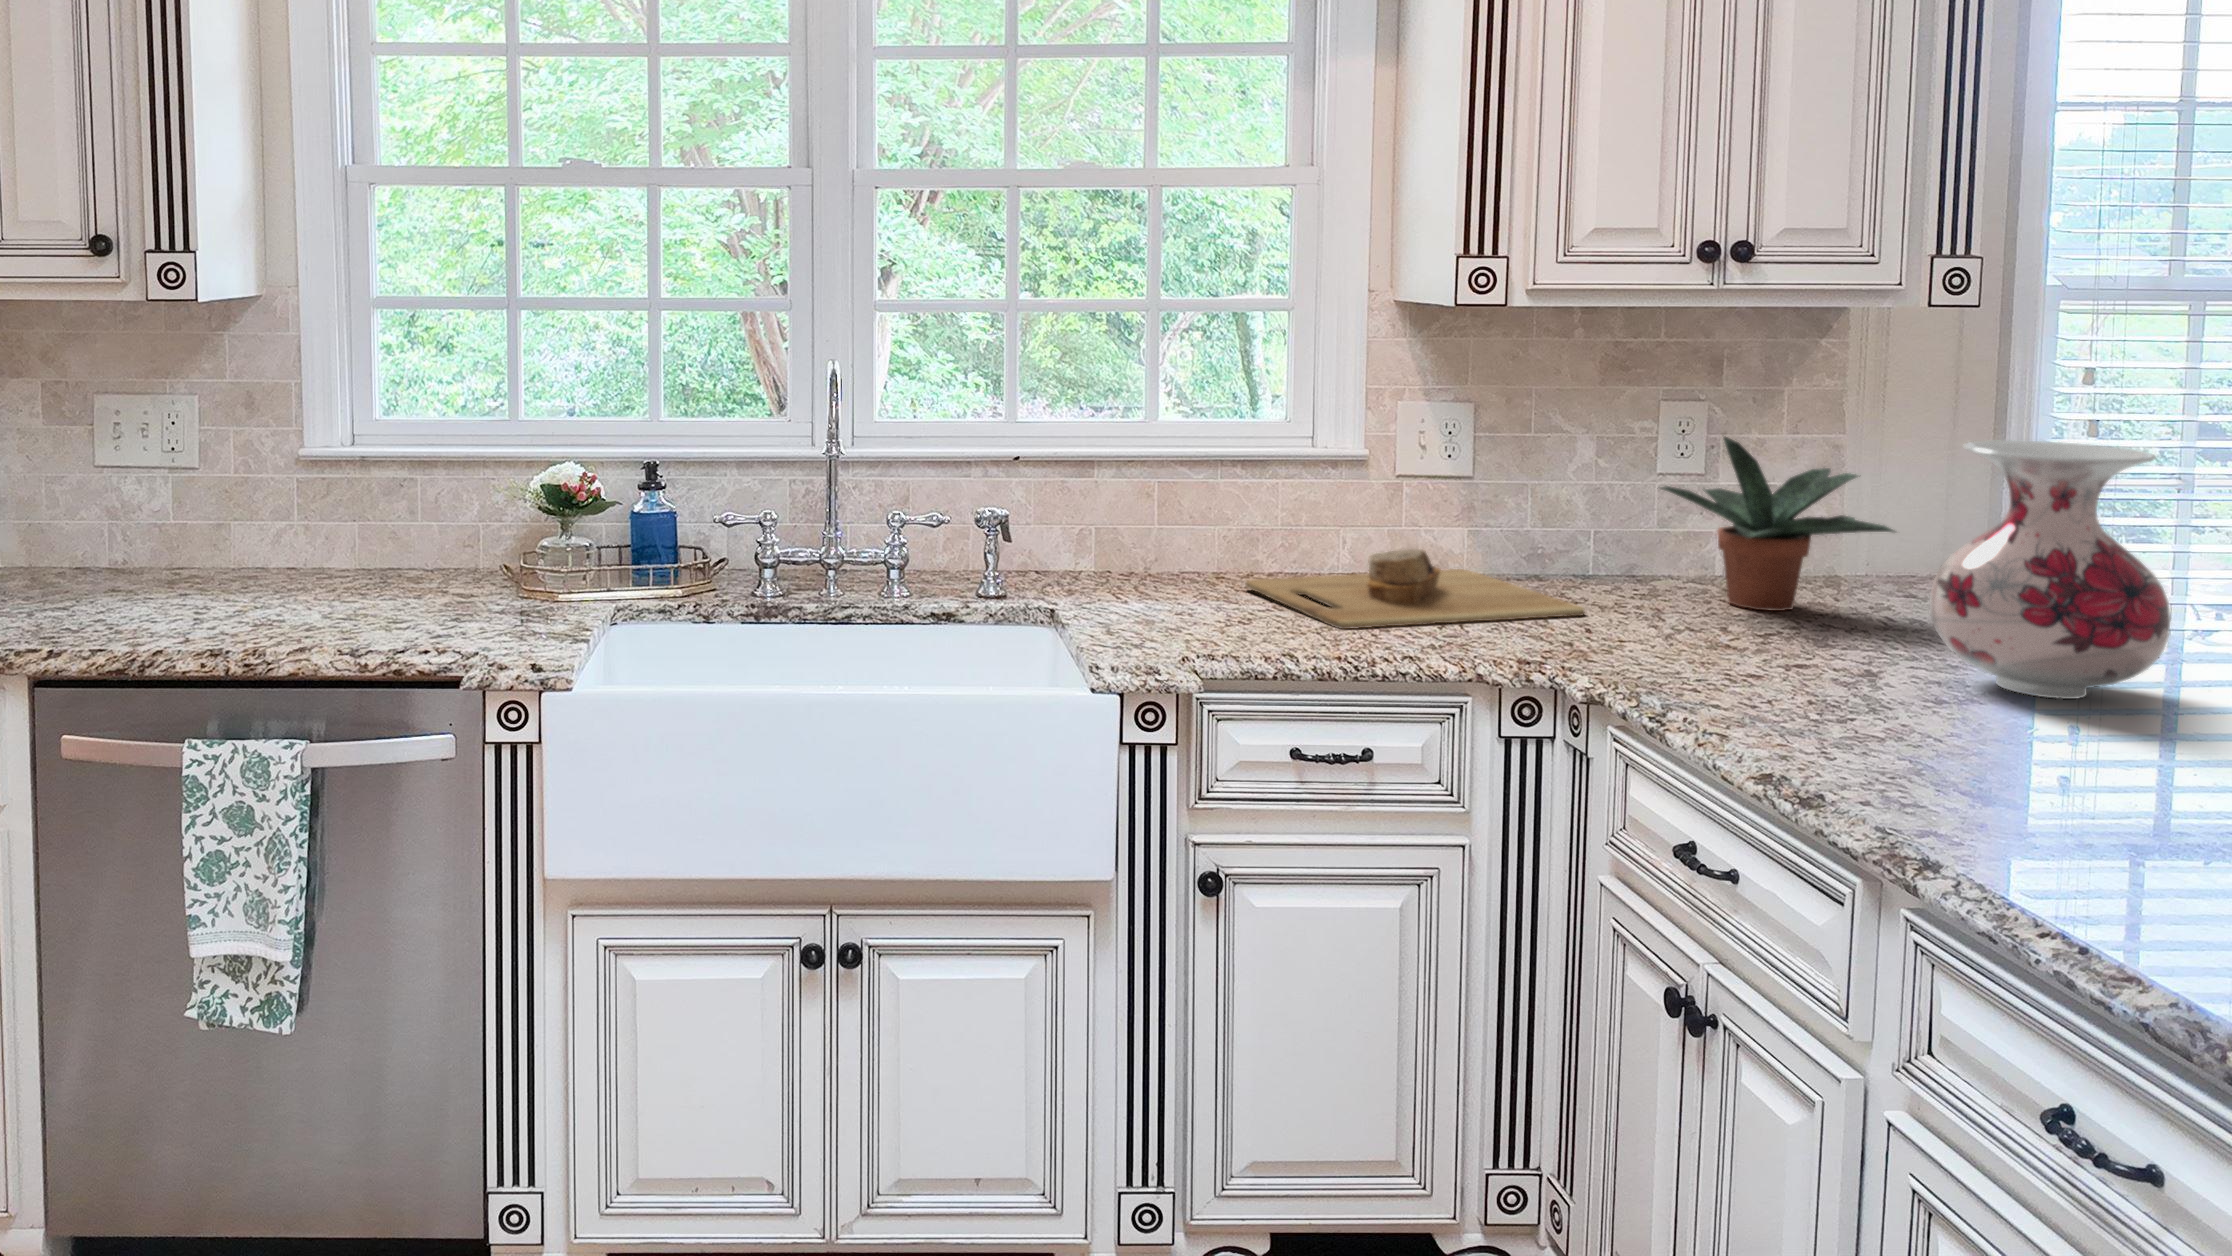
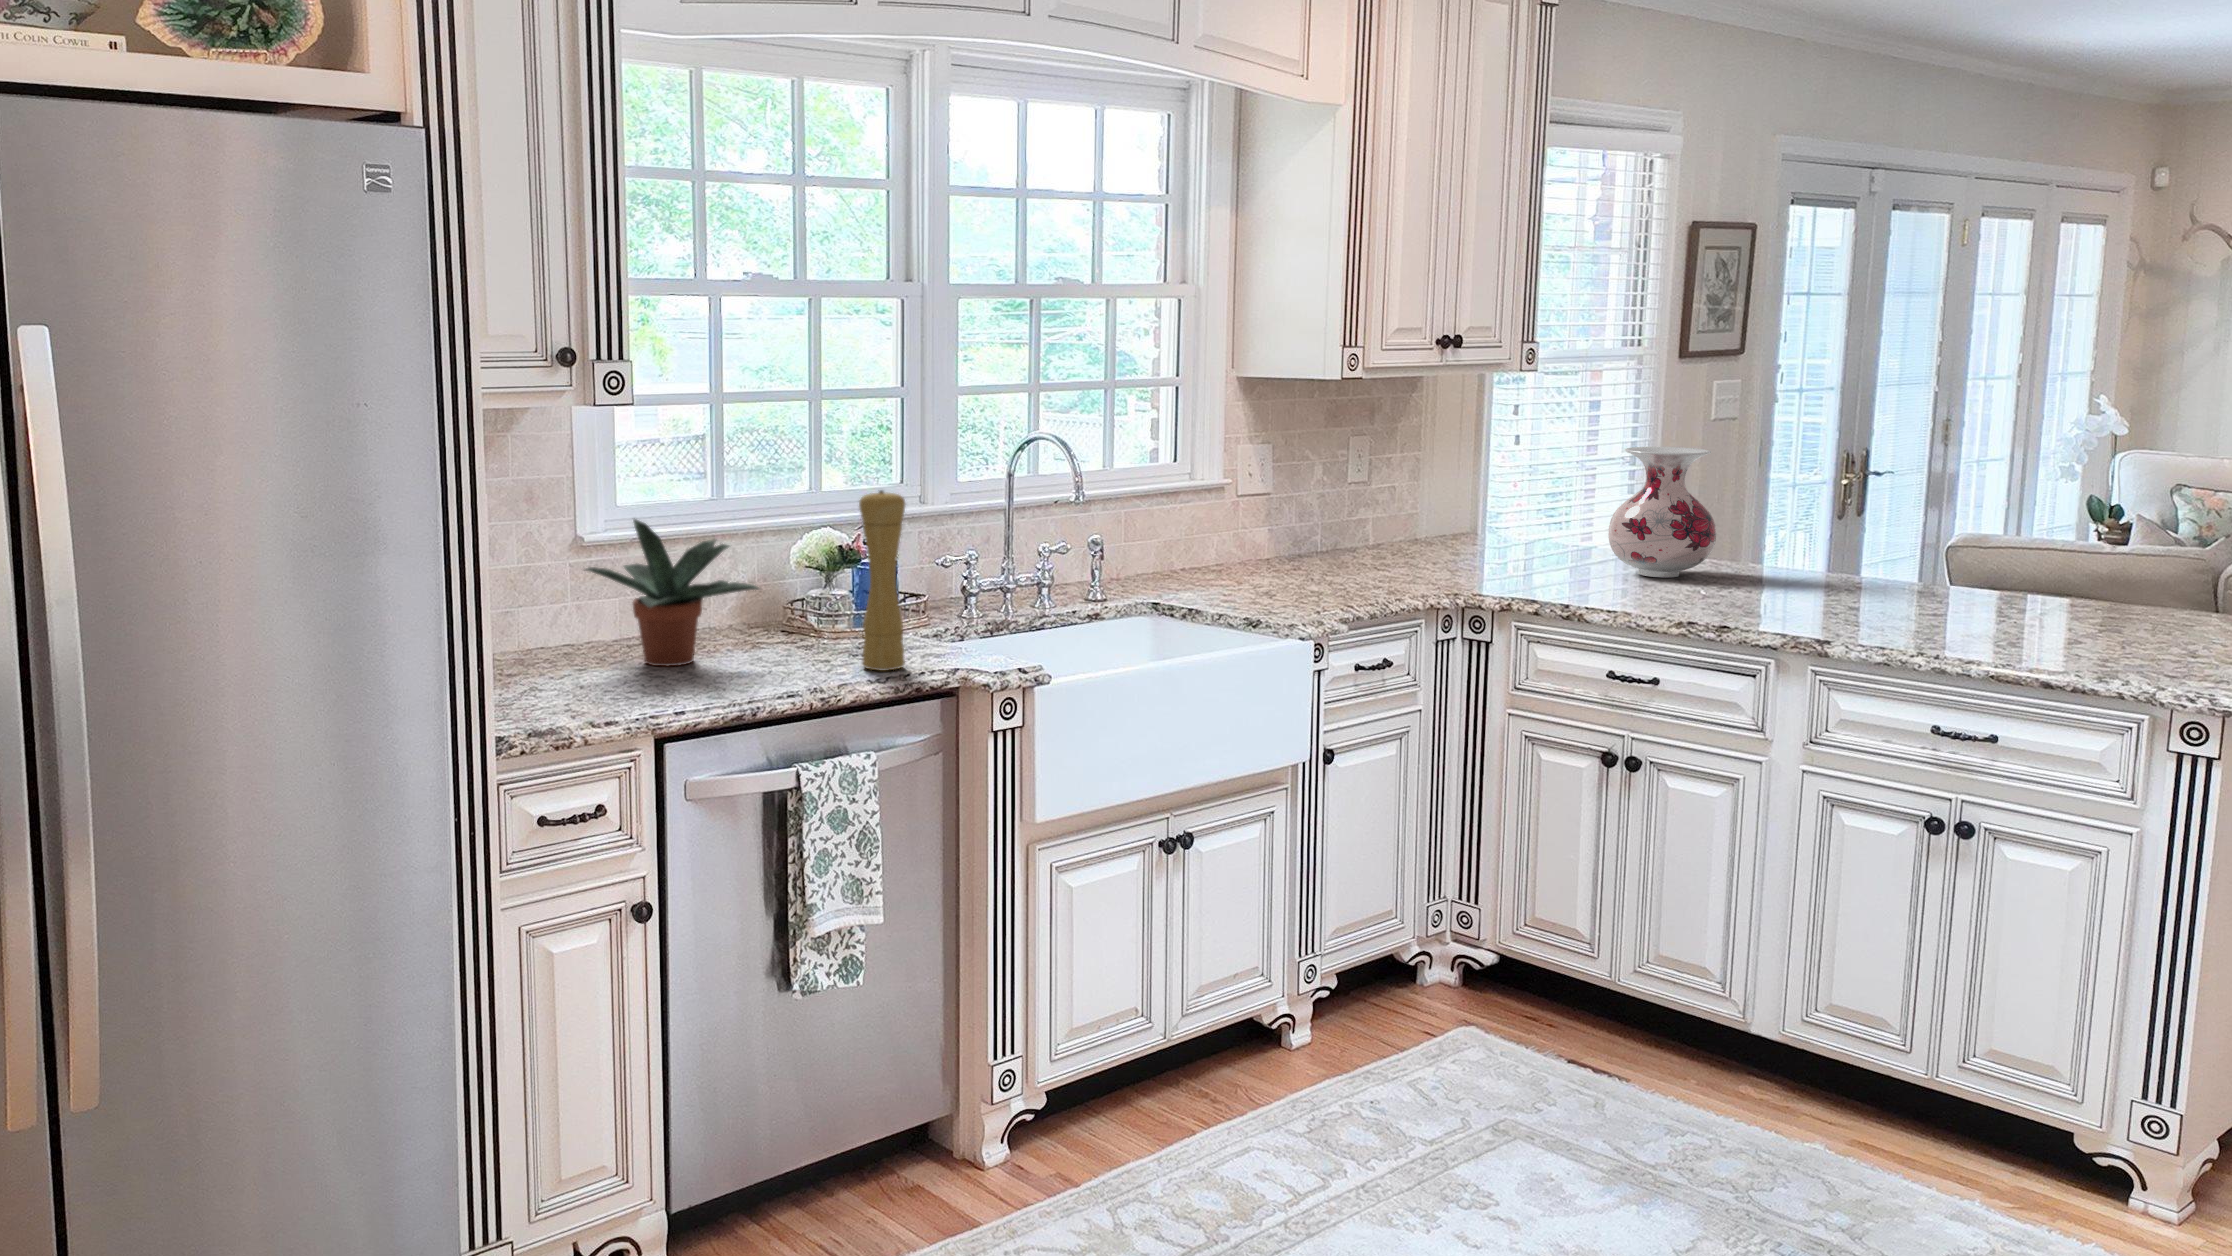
pepper mill: none [394,415,456,642] -> present [859,490,905,671]
potted plant: present [1661,437,1895,611] -> present [585,519,759,667]
cutting board: present [1245,549,1585,629] -> none [1214,542,1409,592]

